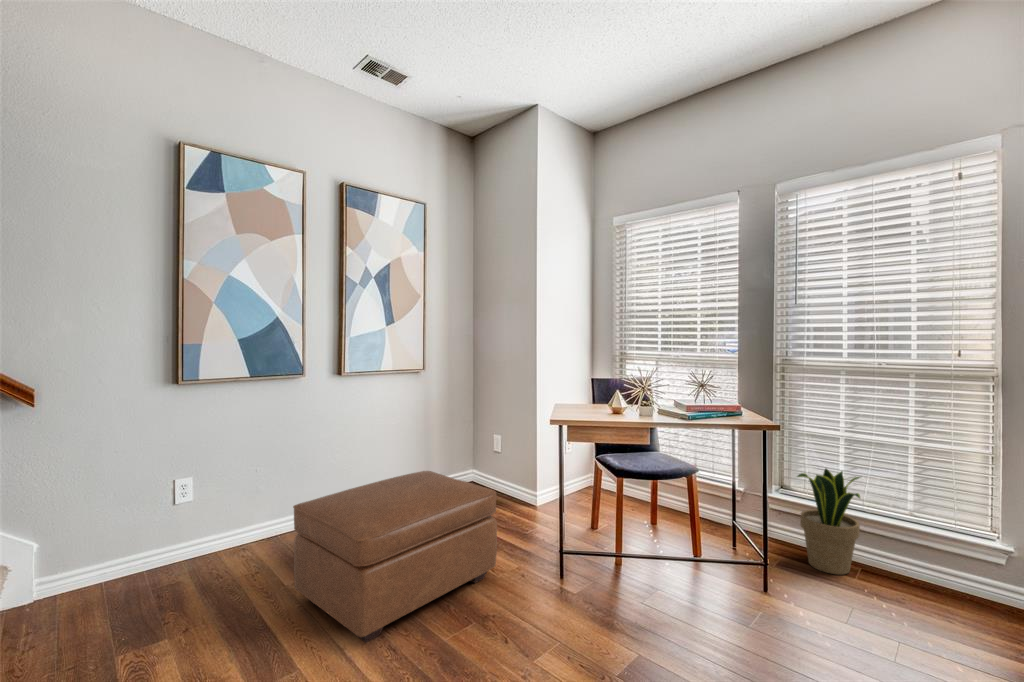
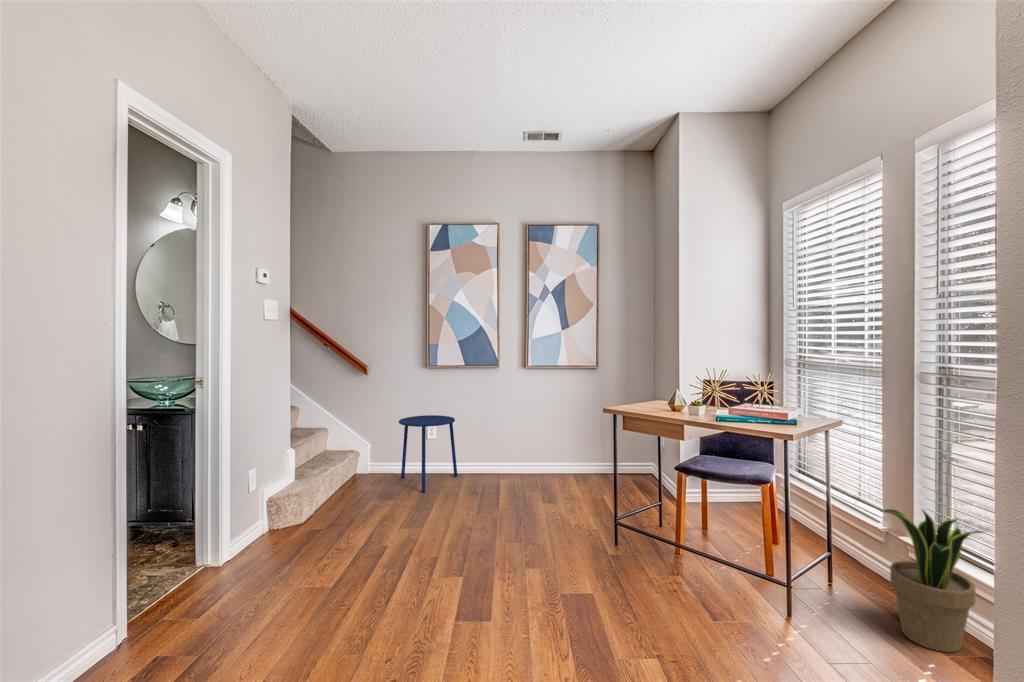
side table: none [130,462,252,602] -> present [399,415,457,492]
ottoman: present [293,471,497,643] -> none [445,440,569,530]

